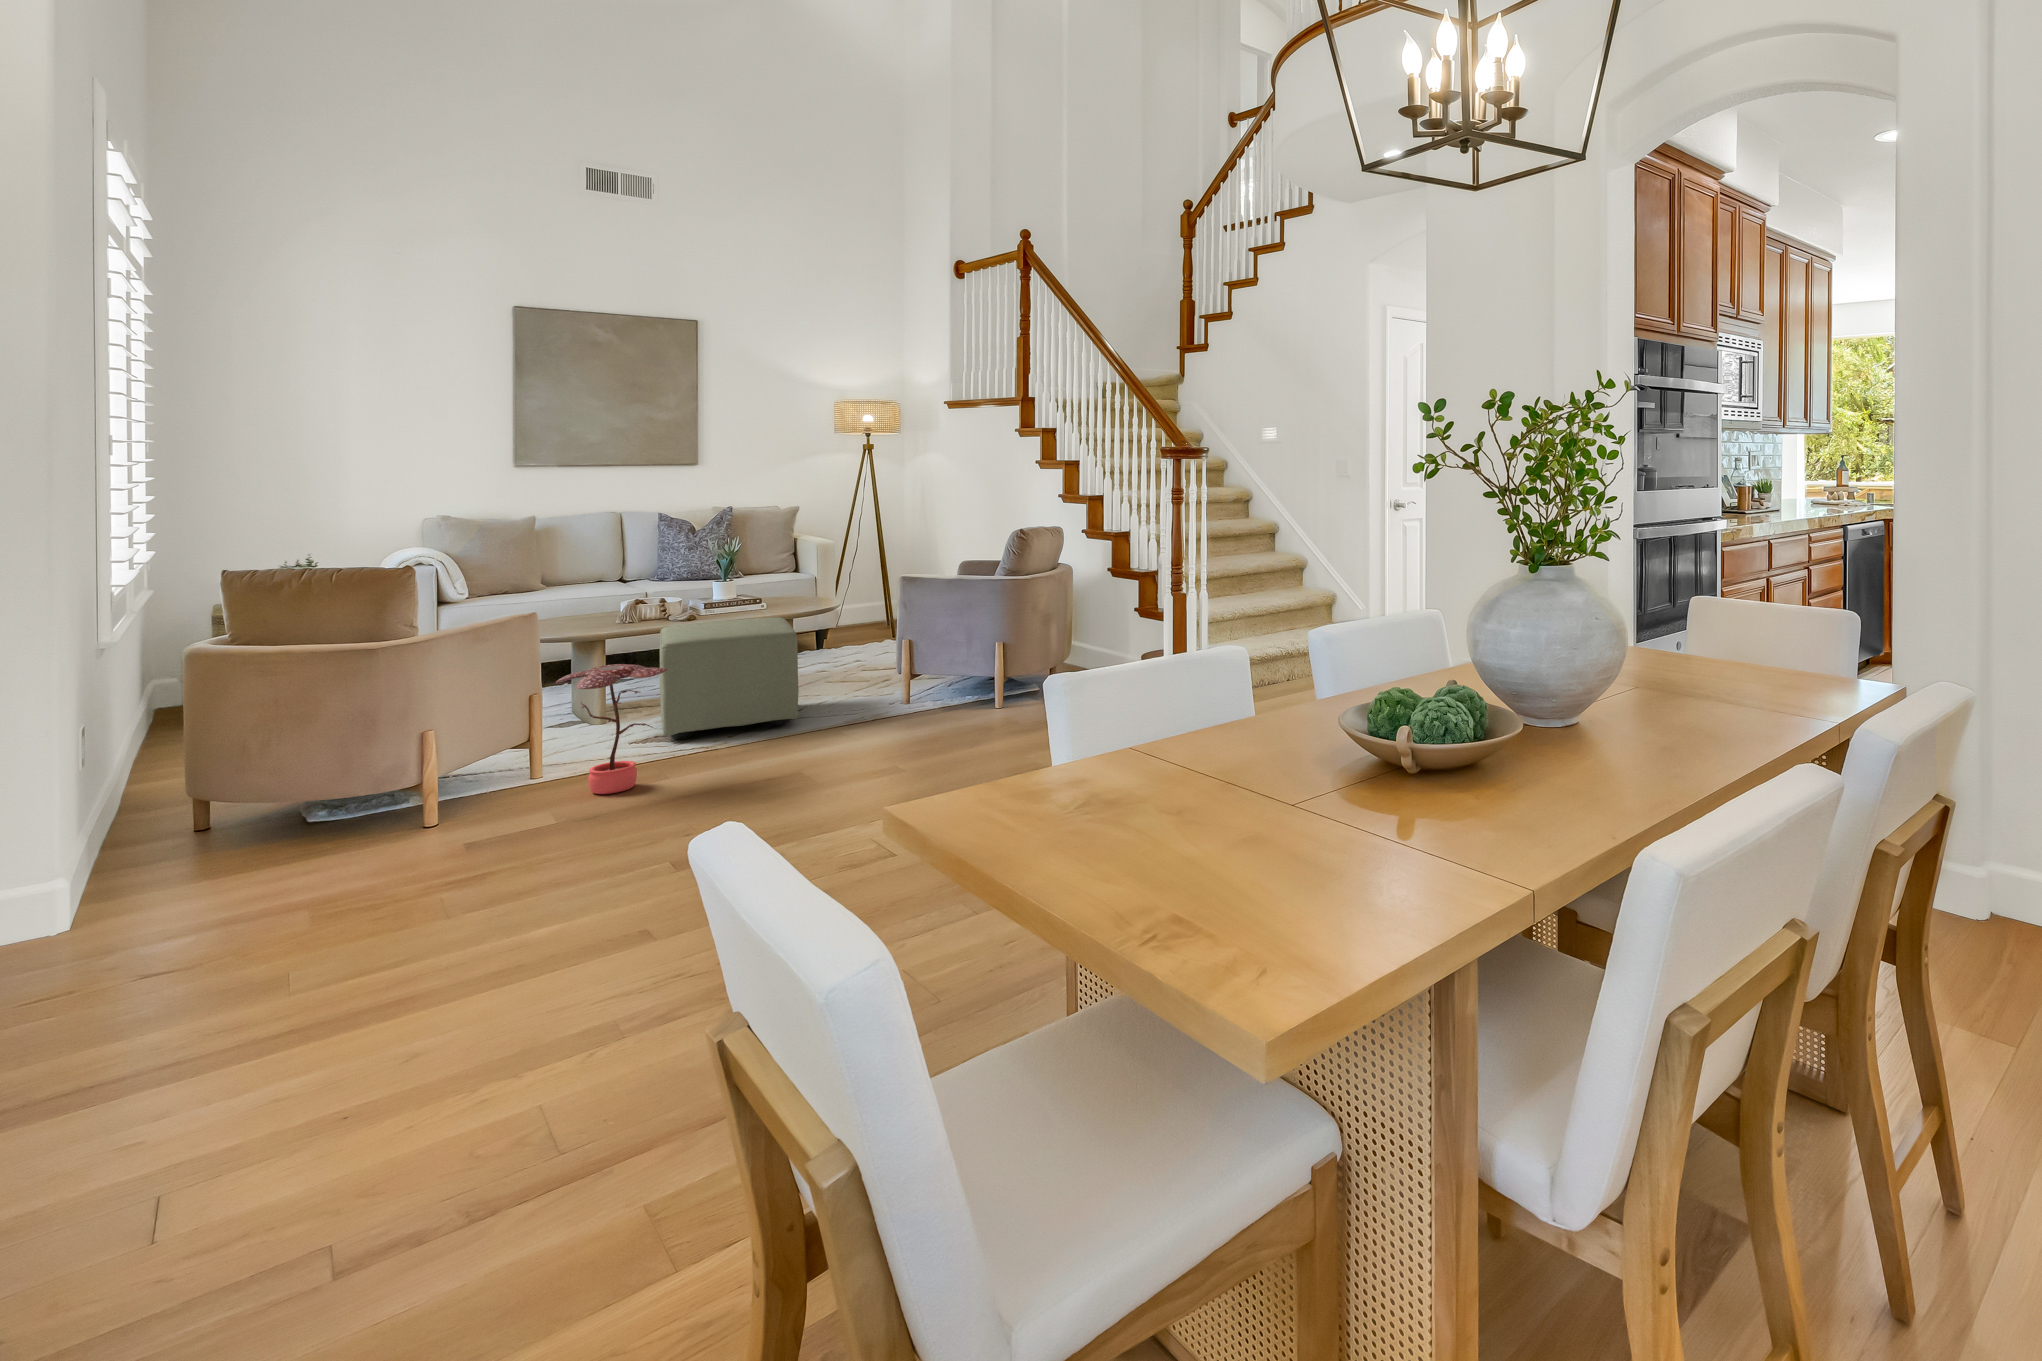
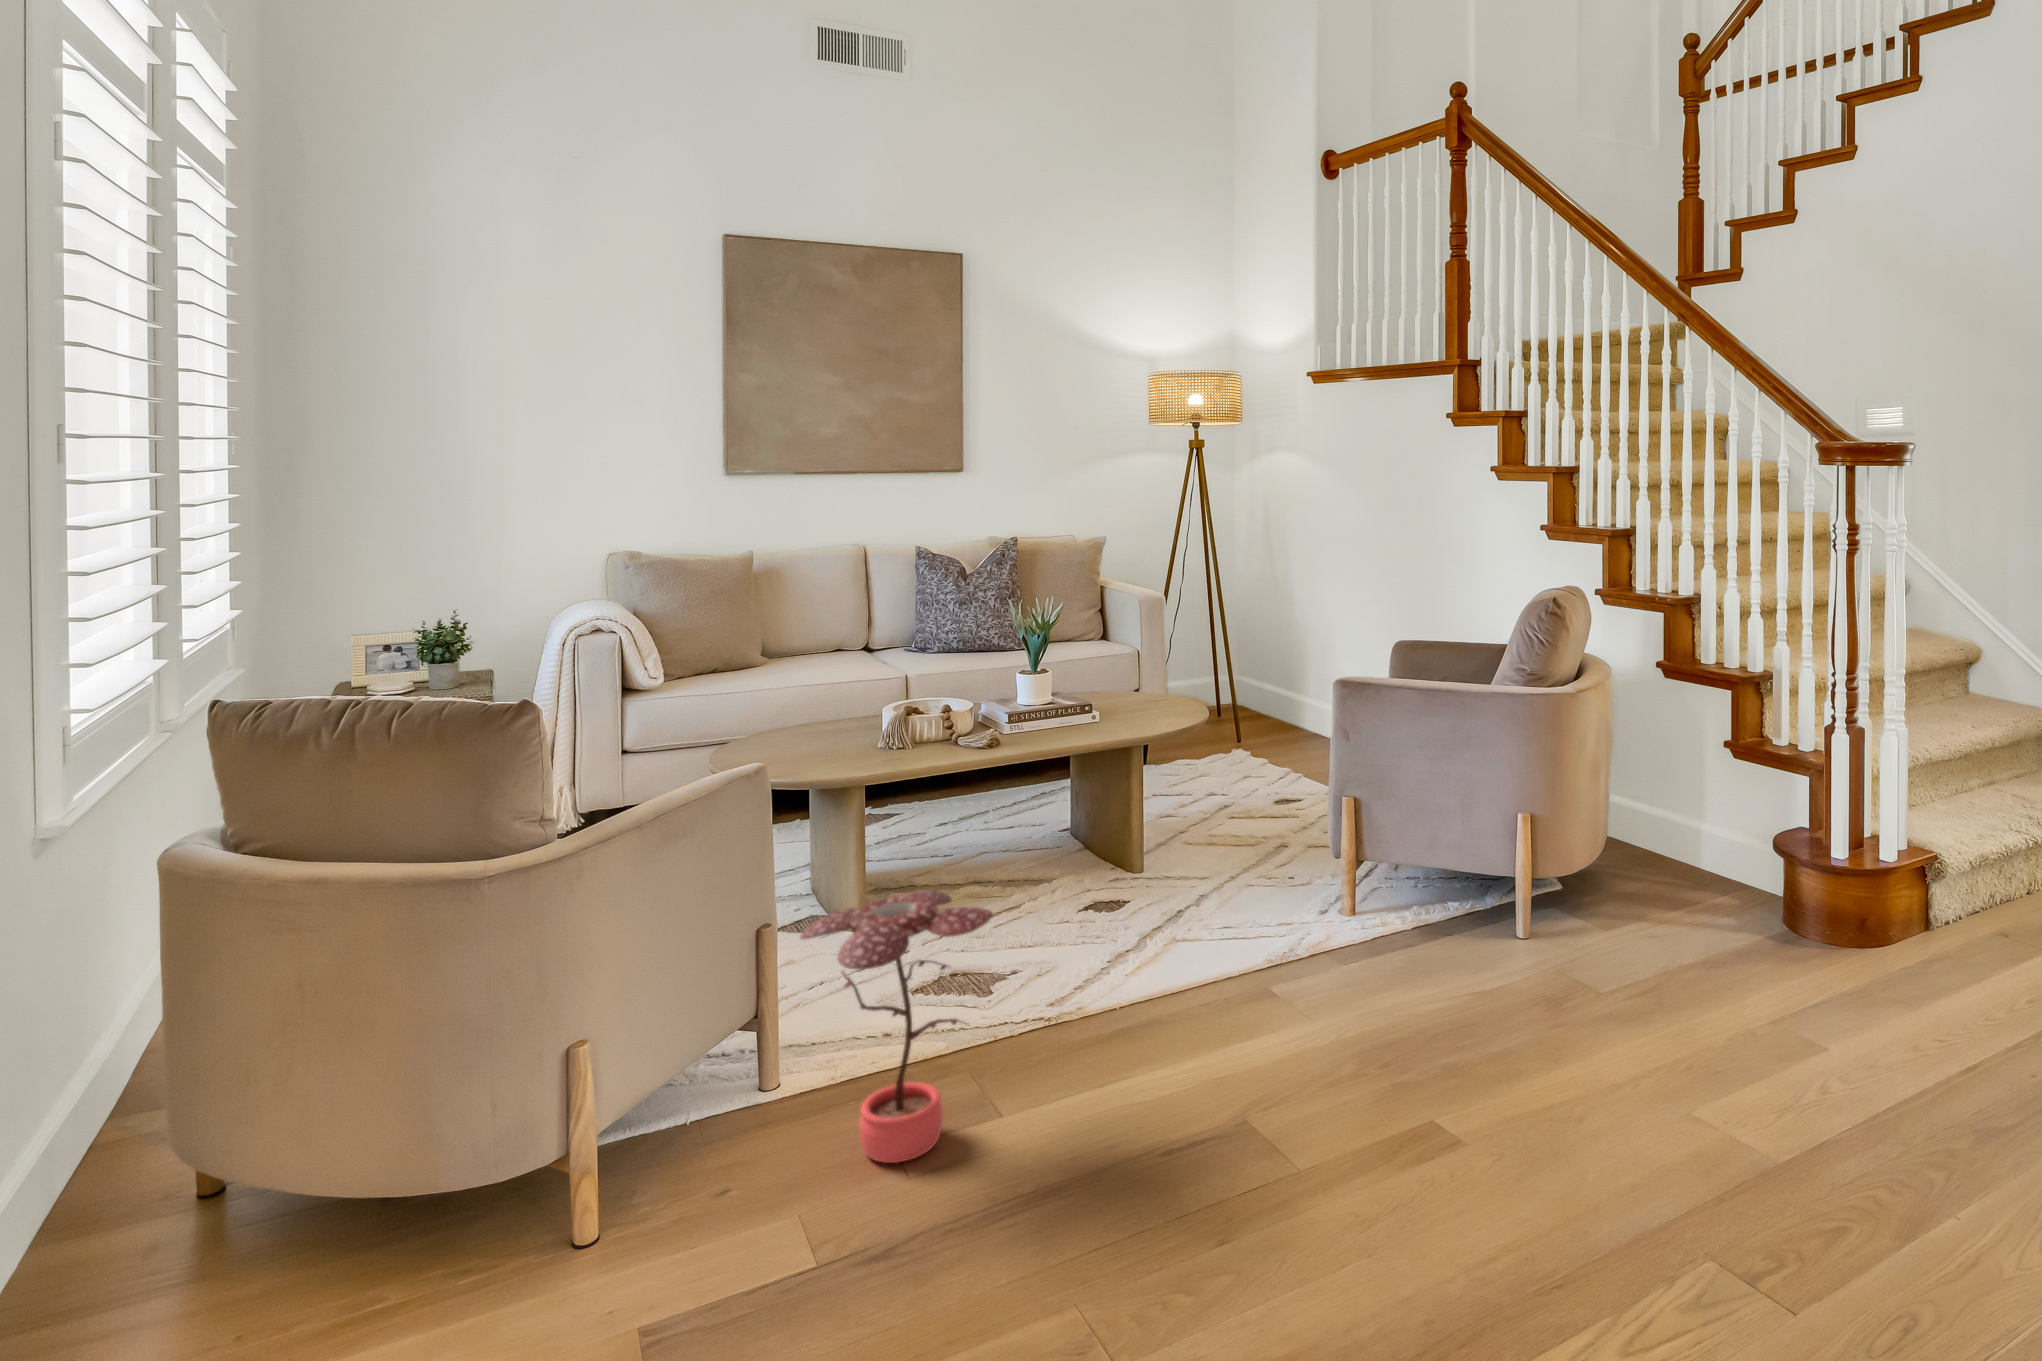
ottoman: present [659,618,799,739] -> none [946,747,1176,982]

